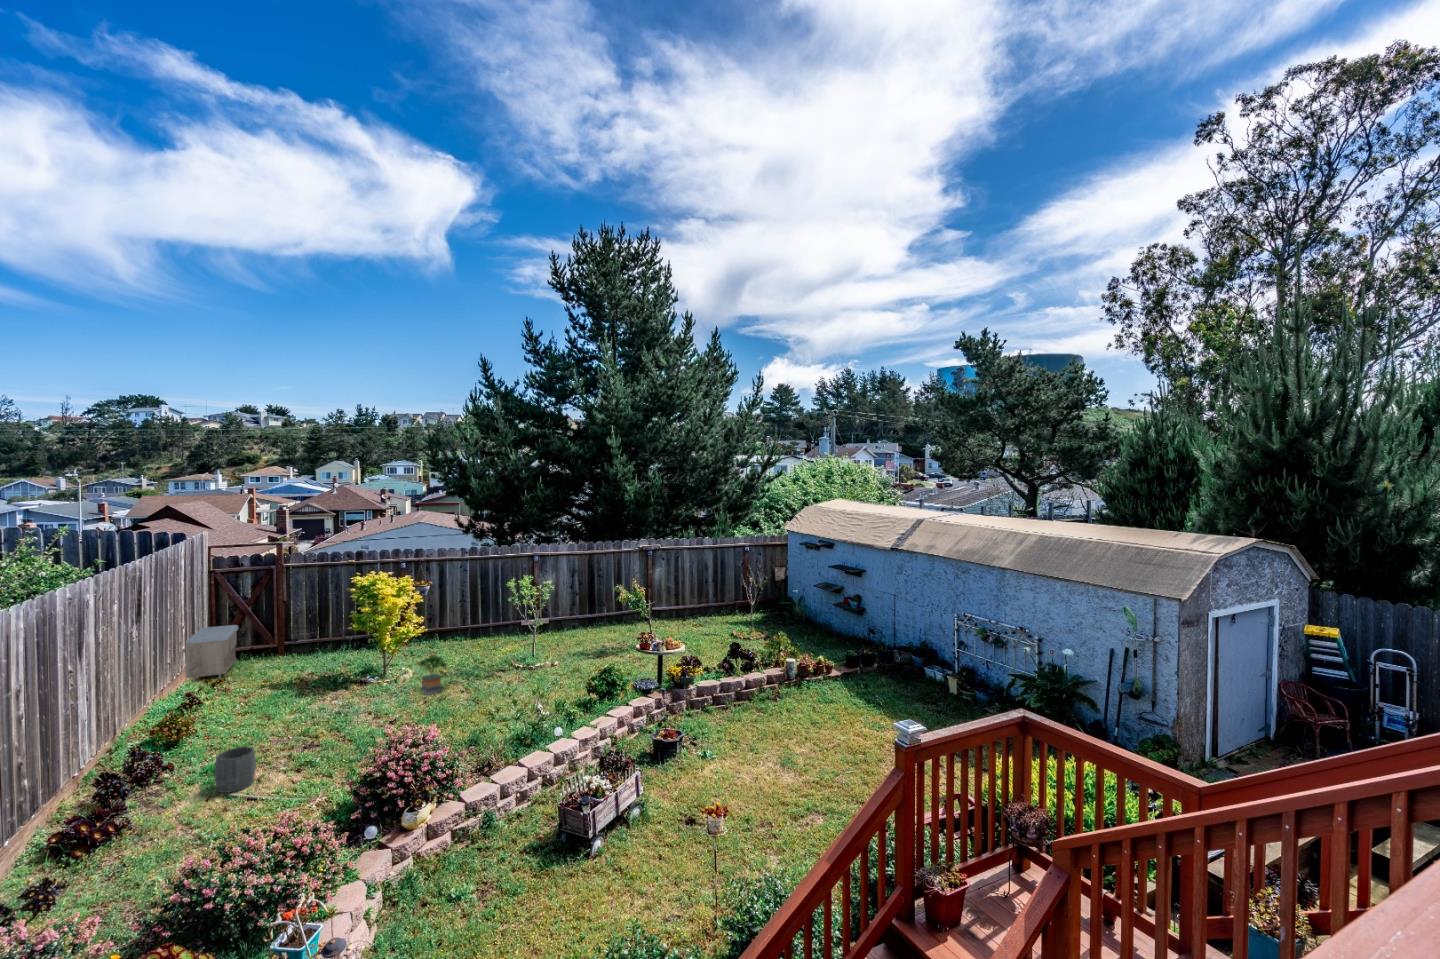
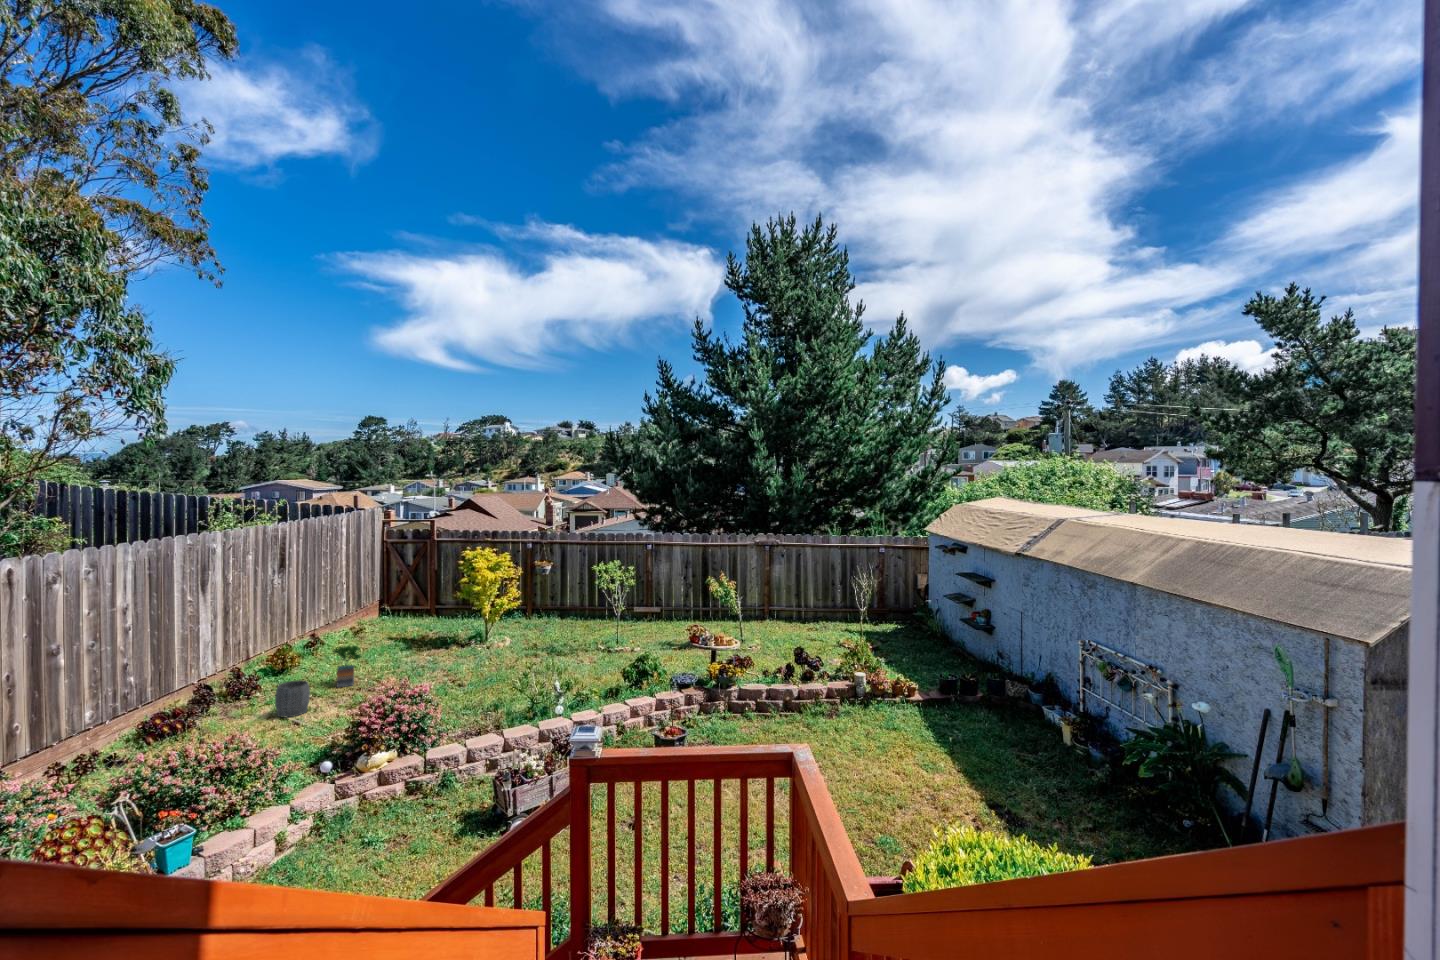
storage bench: present [186,625,238,681] -> none [345,588,393,630]
potted tree: present [419,656,447,695] -> present [333,645,361,687]

